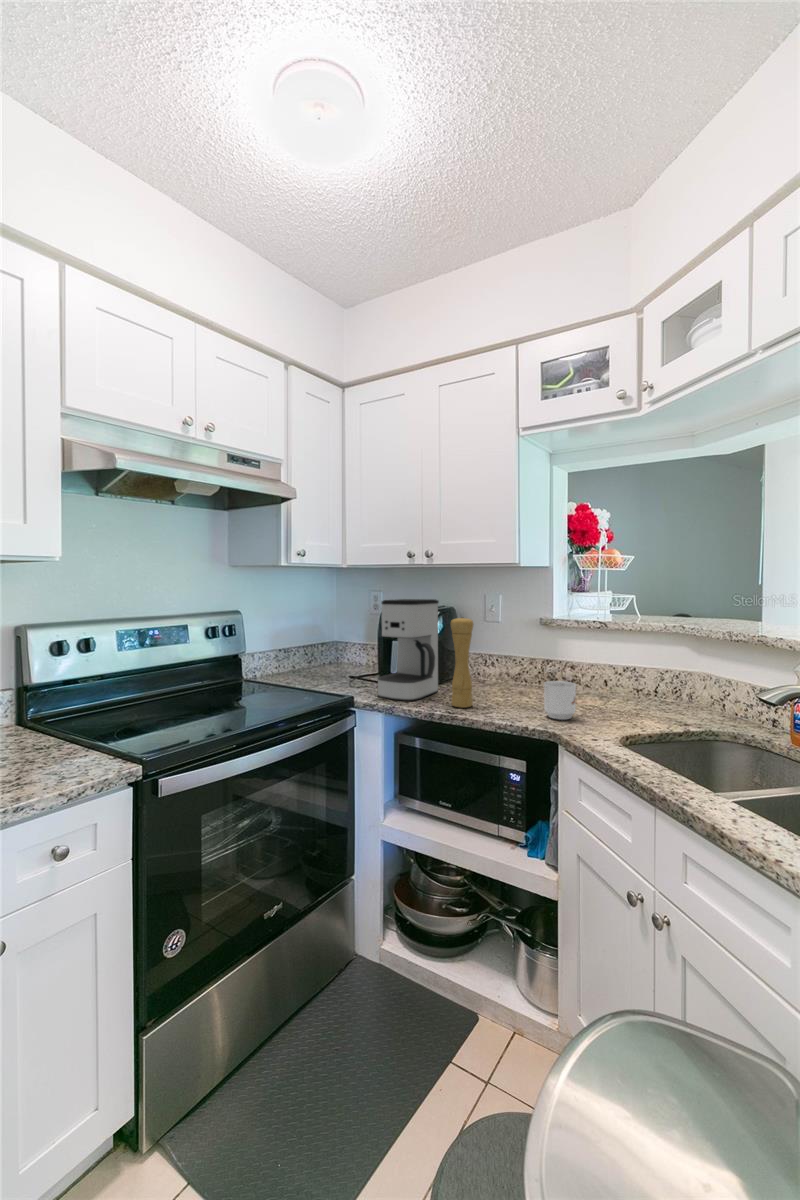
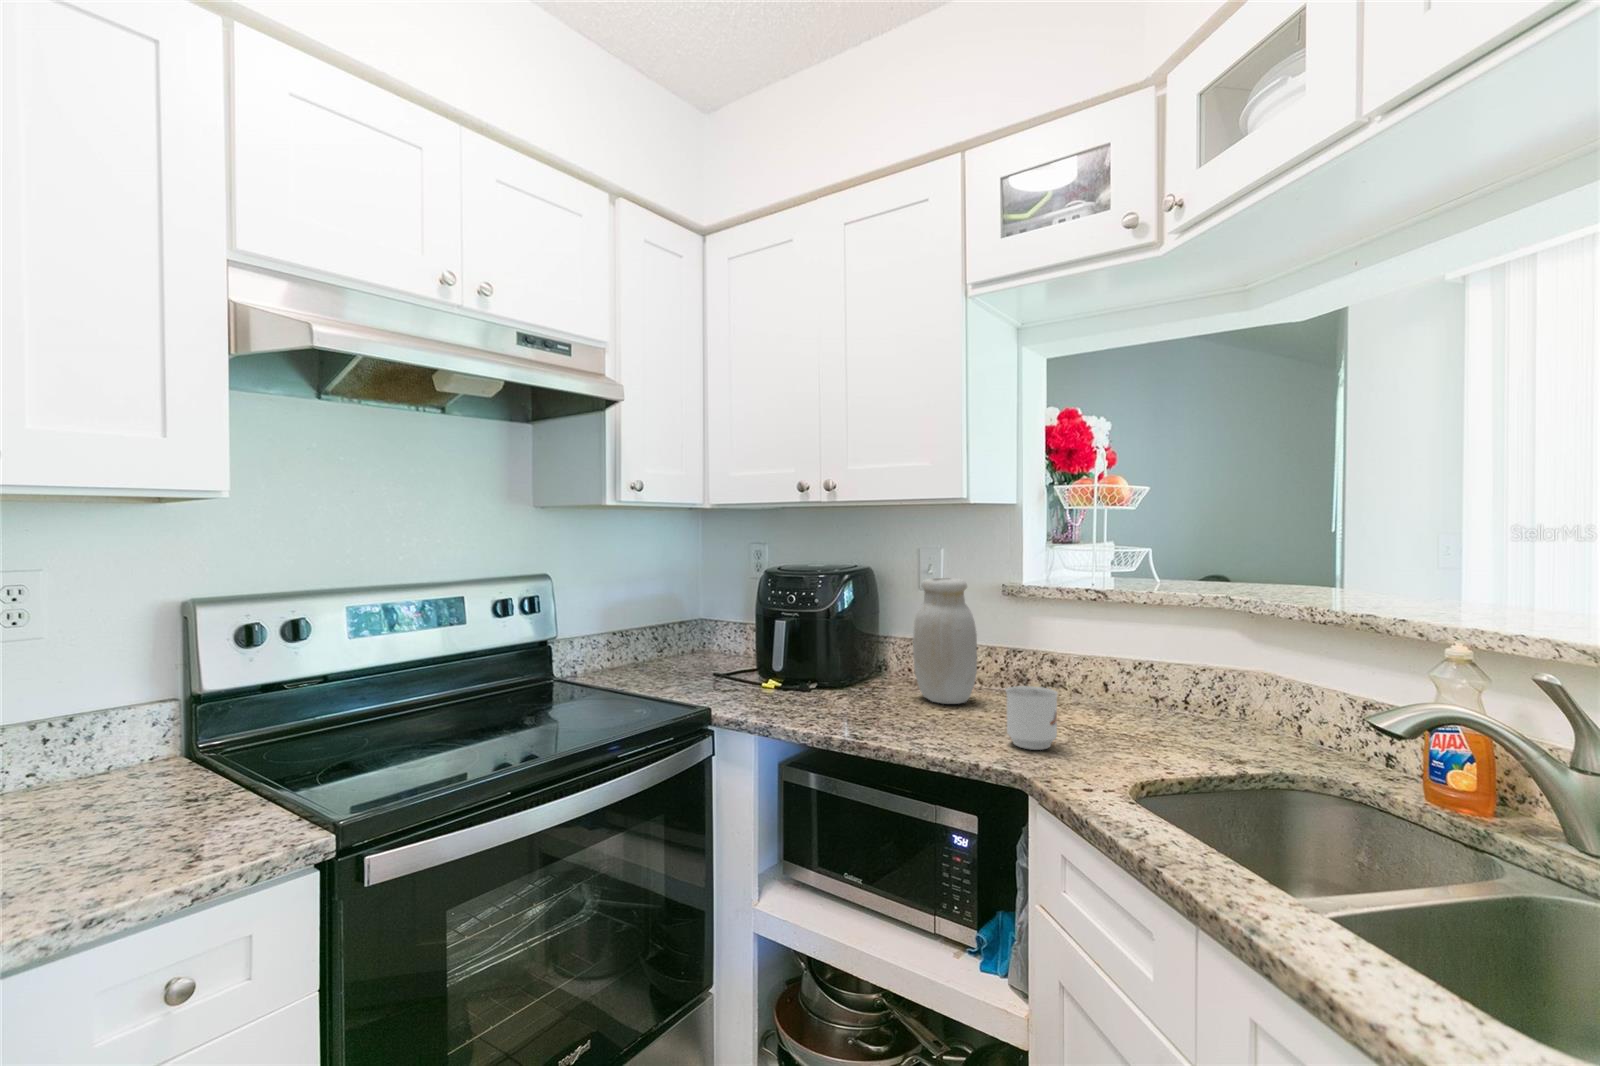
coffee maker: present [378,599,439,701] -> none [750,556,845,714]
jar: none [483,614,524,695] -> present [913,578,977,704]
pepper mill: present [451,617,474,708] -> none [859,583,895,727]

